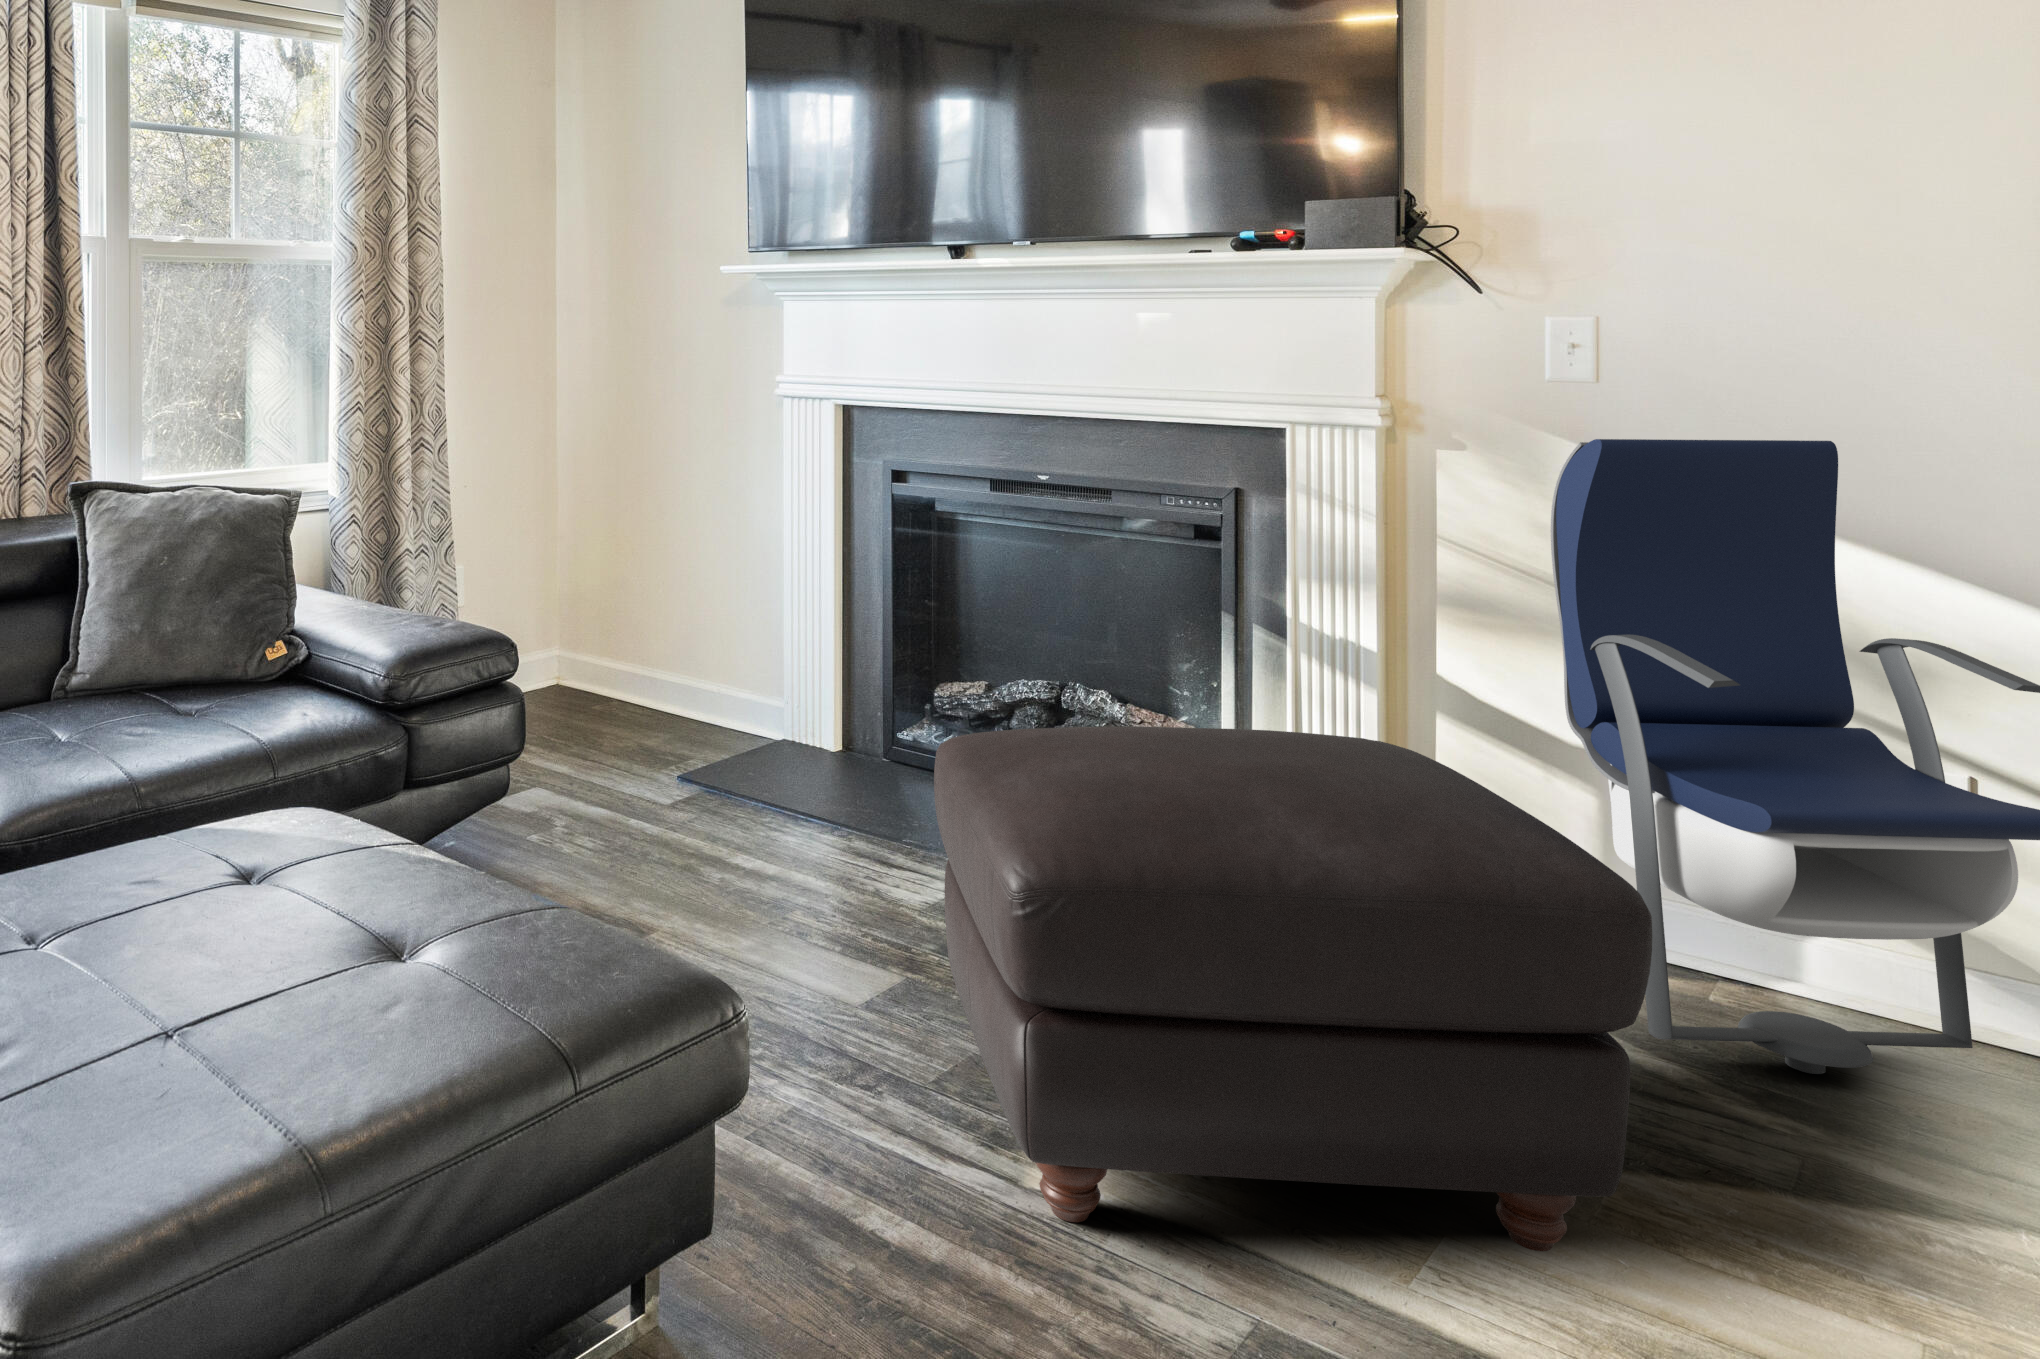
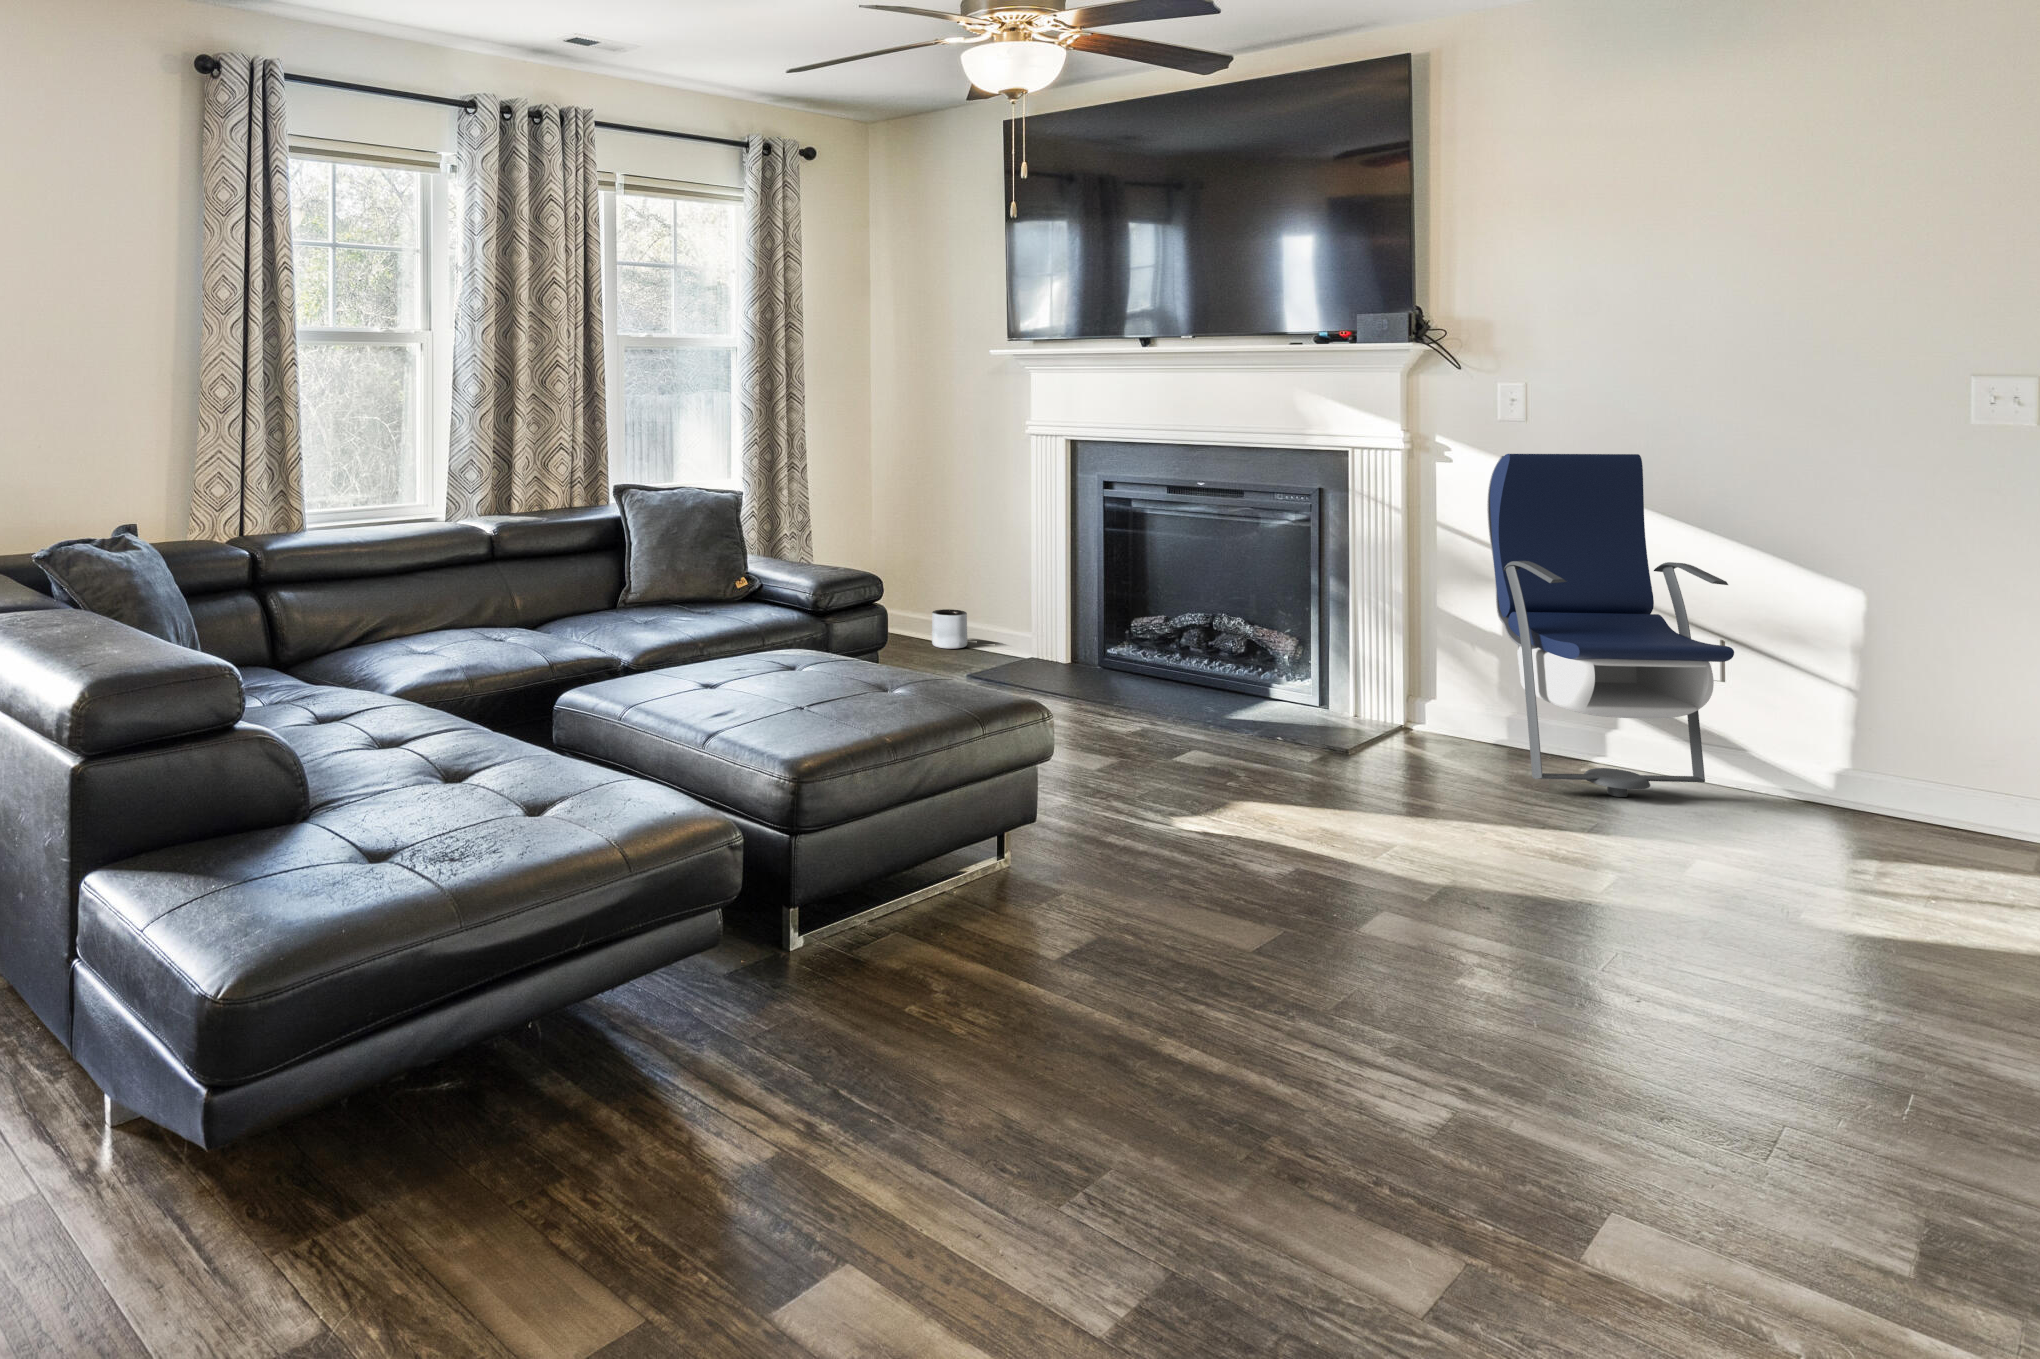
planter: none [639,657,691,718] -> present [932,609,967,649]
ottoman: present [934,726,1652,1251] -> none [1136,609,1487,848]

